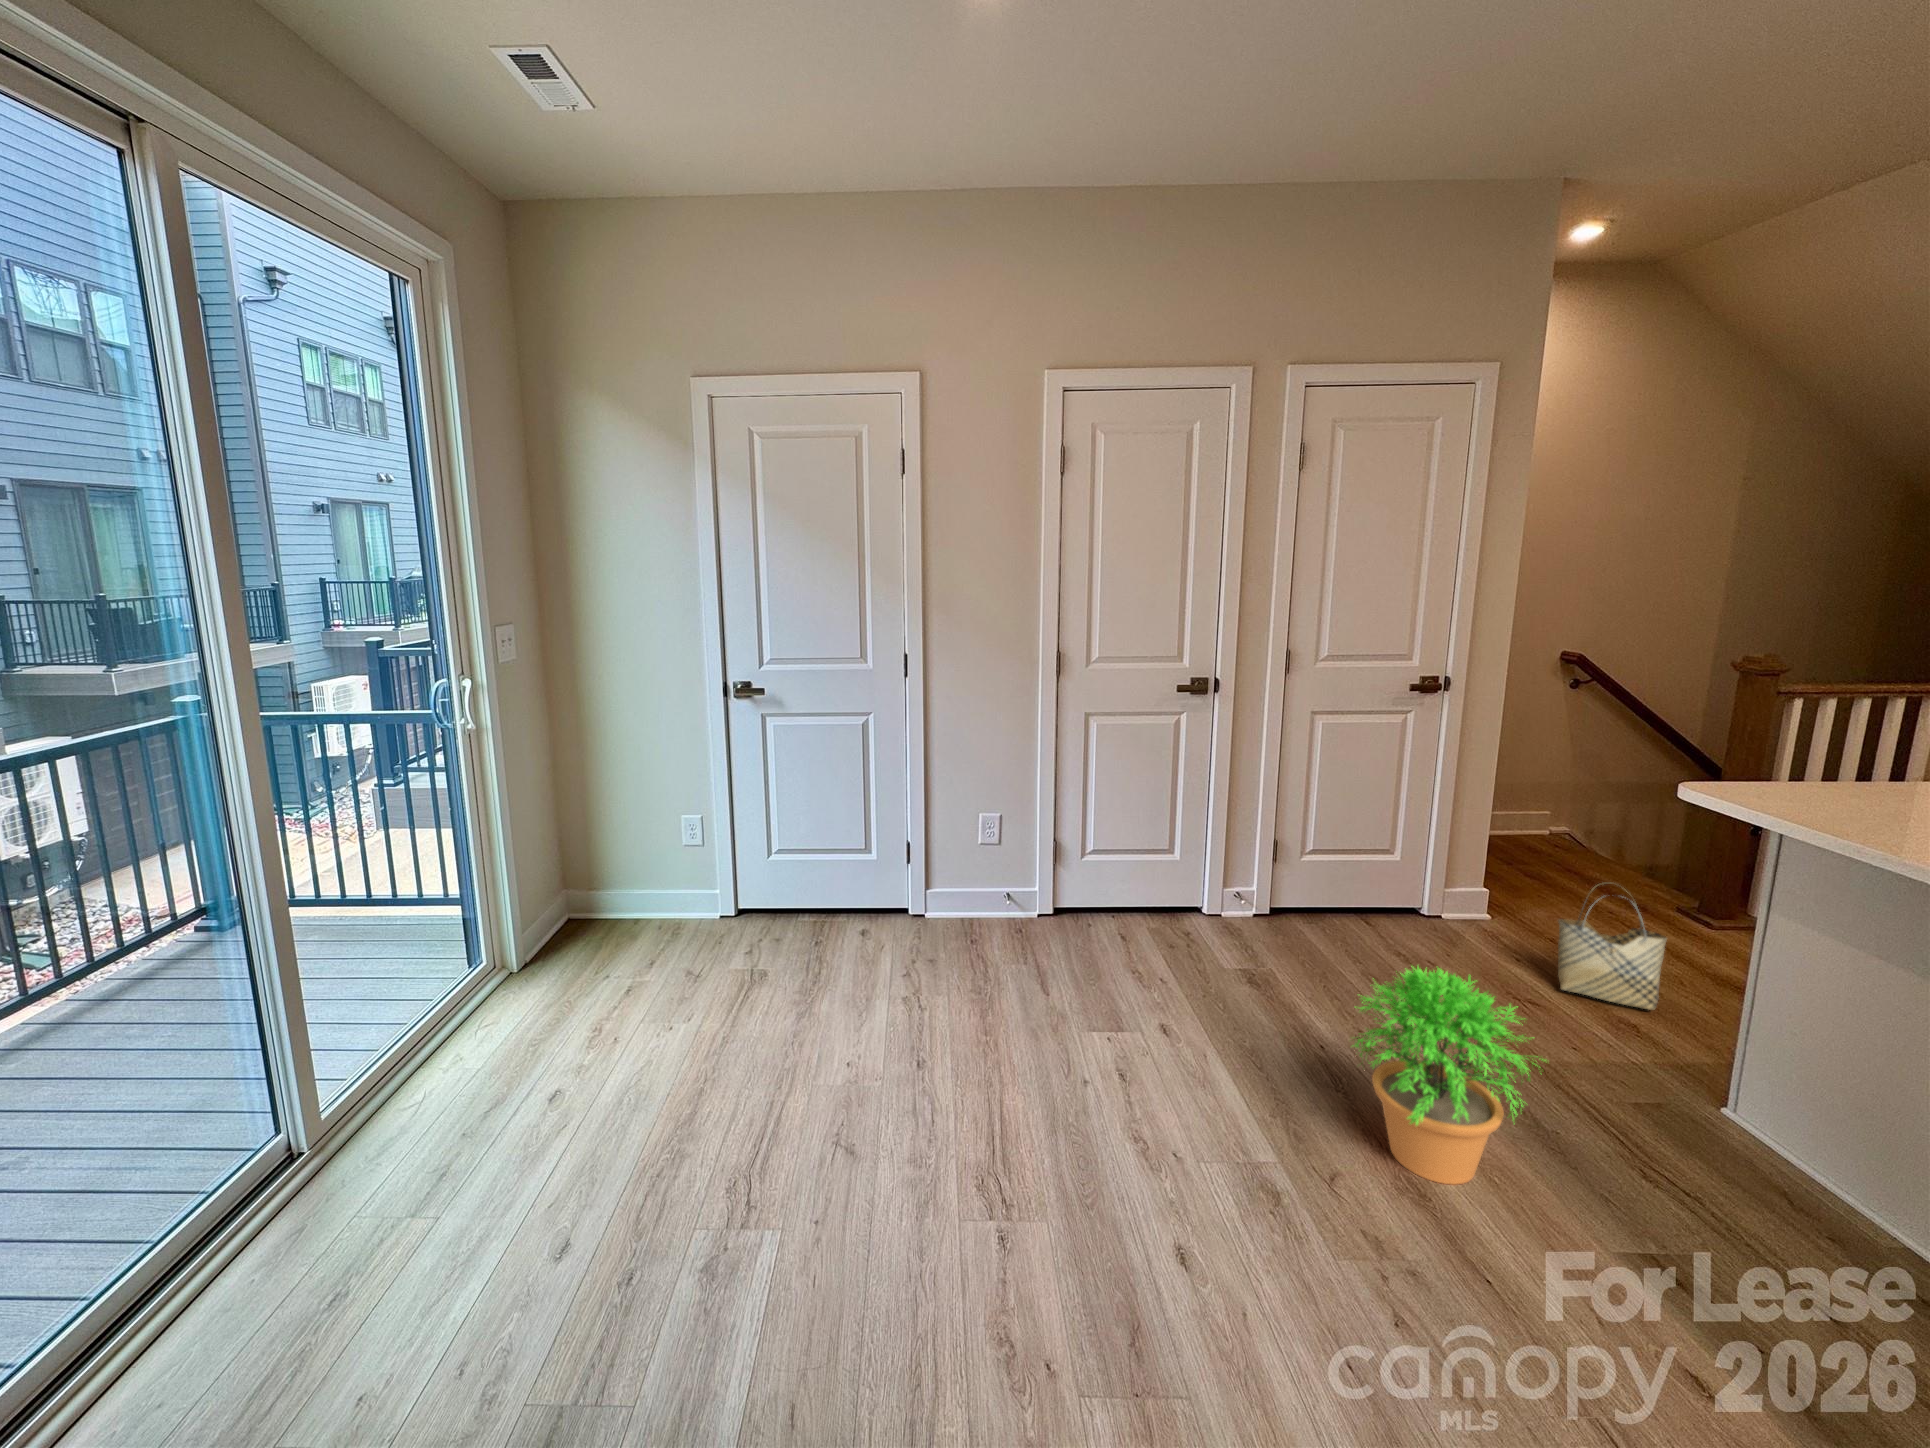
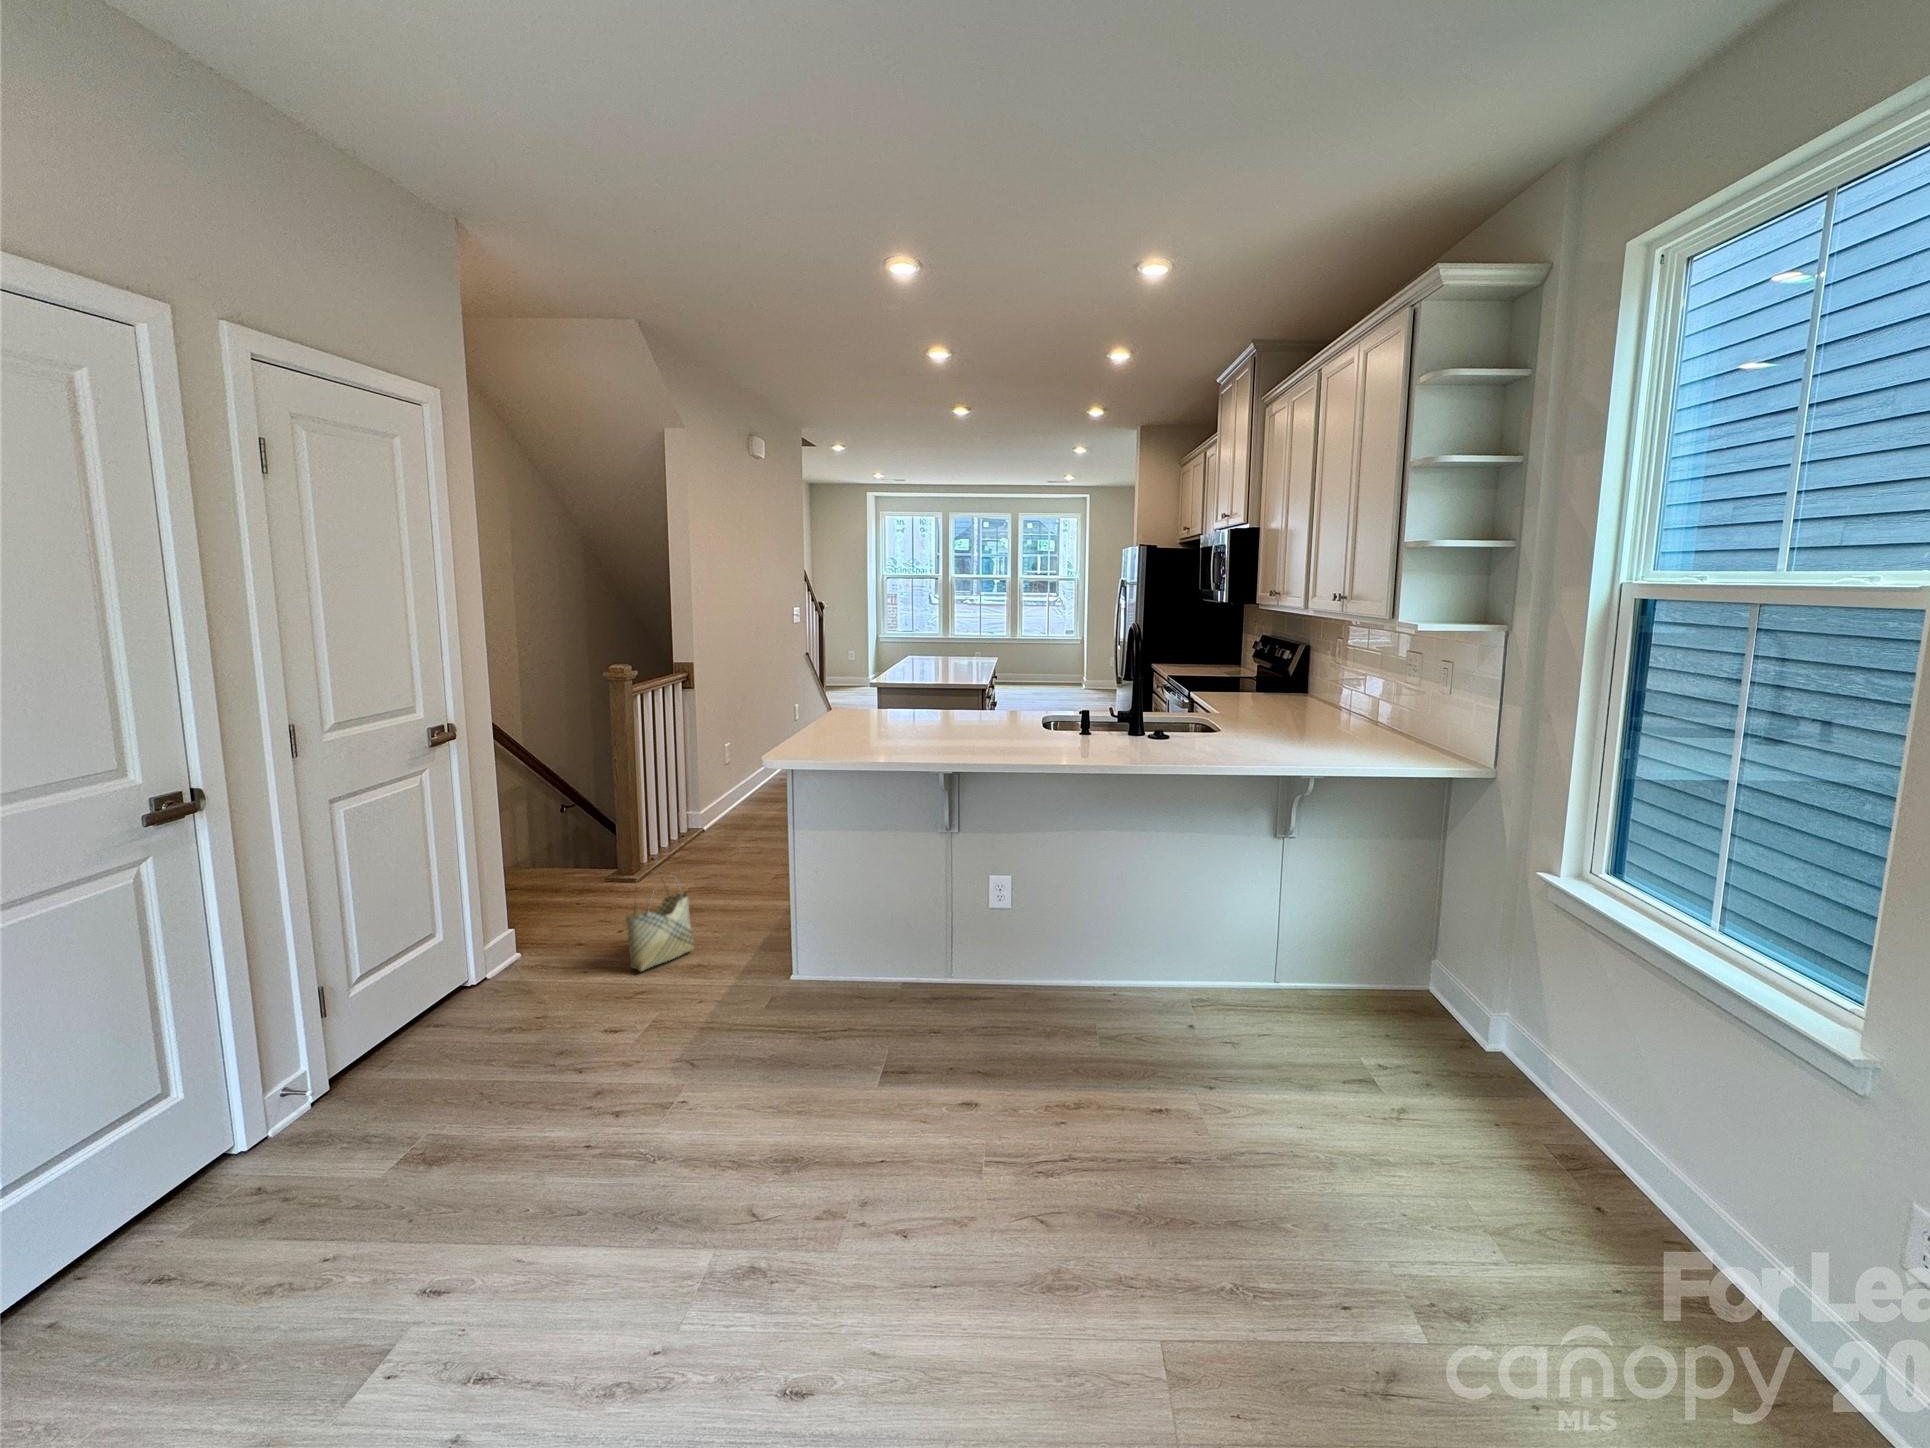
potted plant: present [1352,967,1543,1185] -> none [693,970,823,1159]

